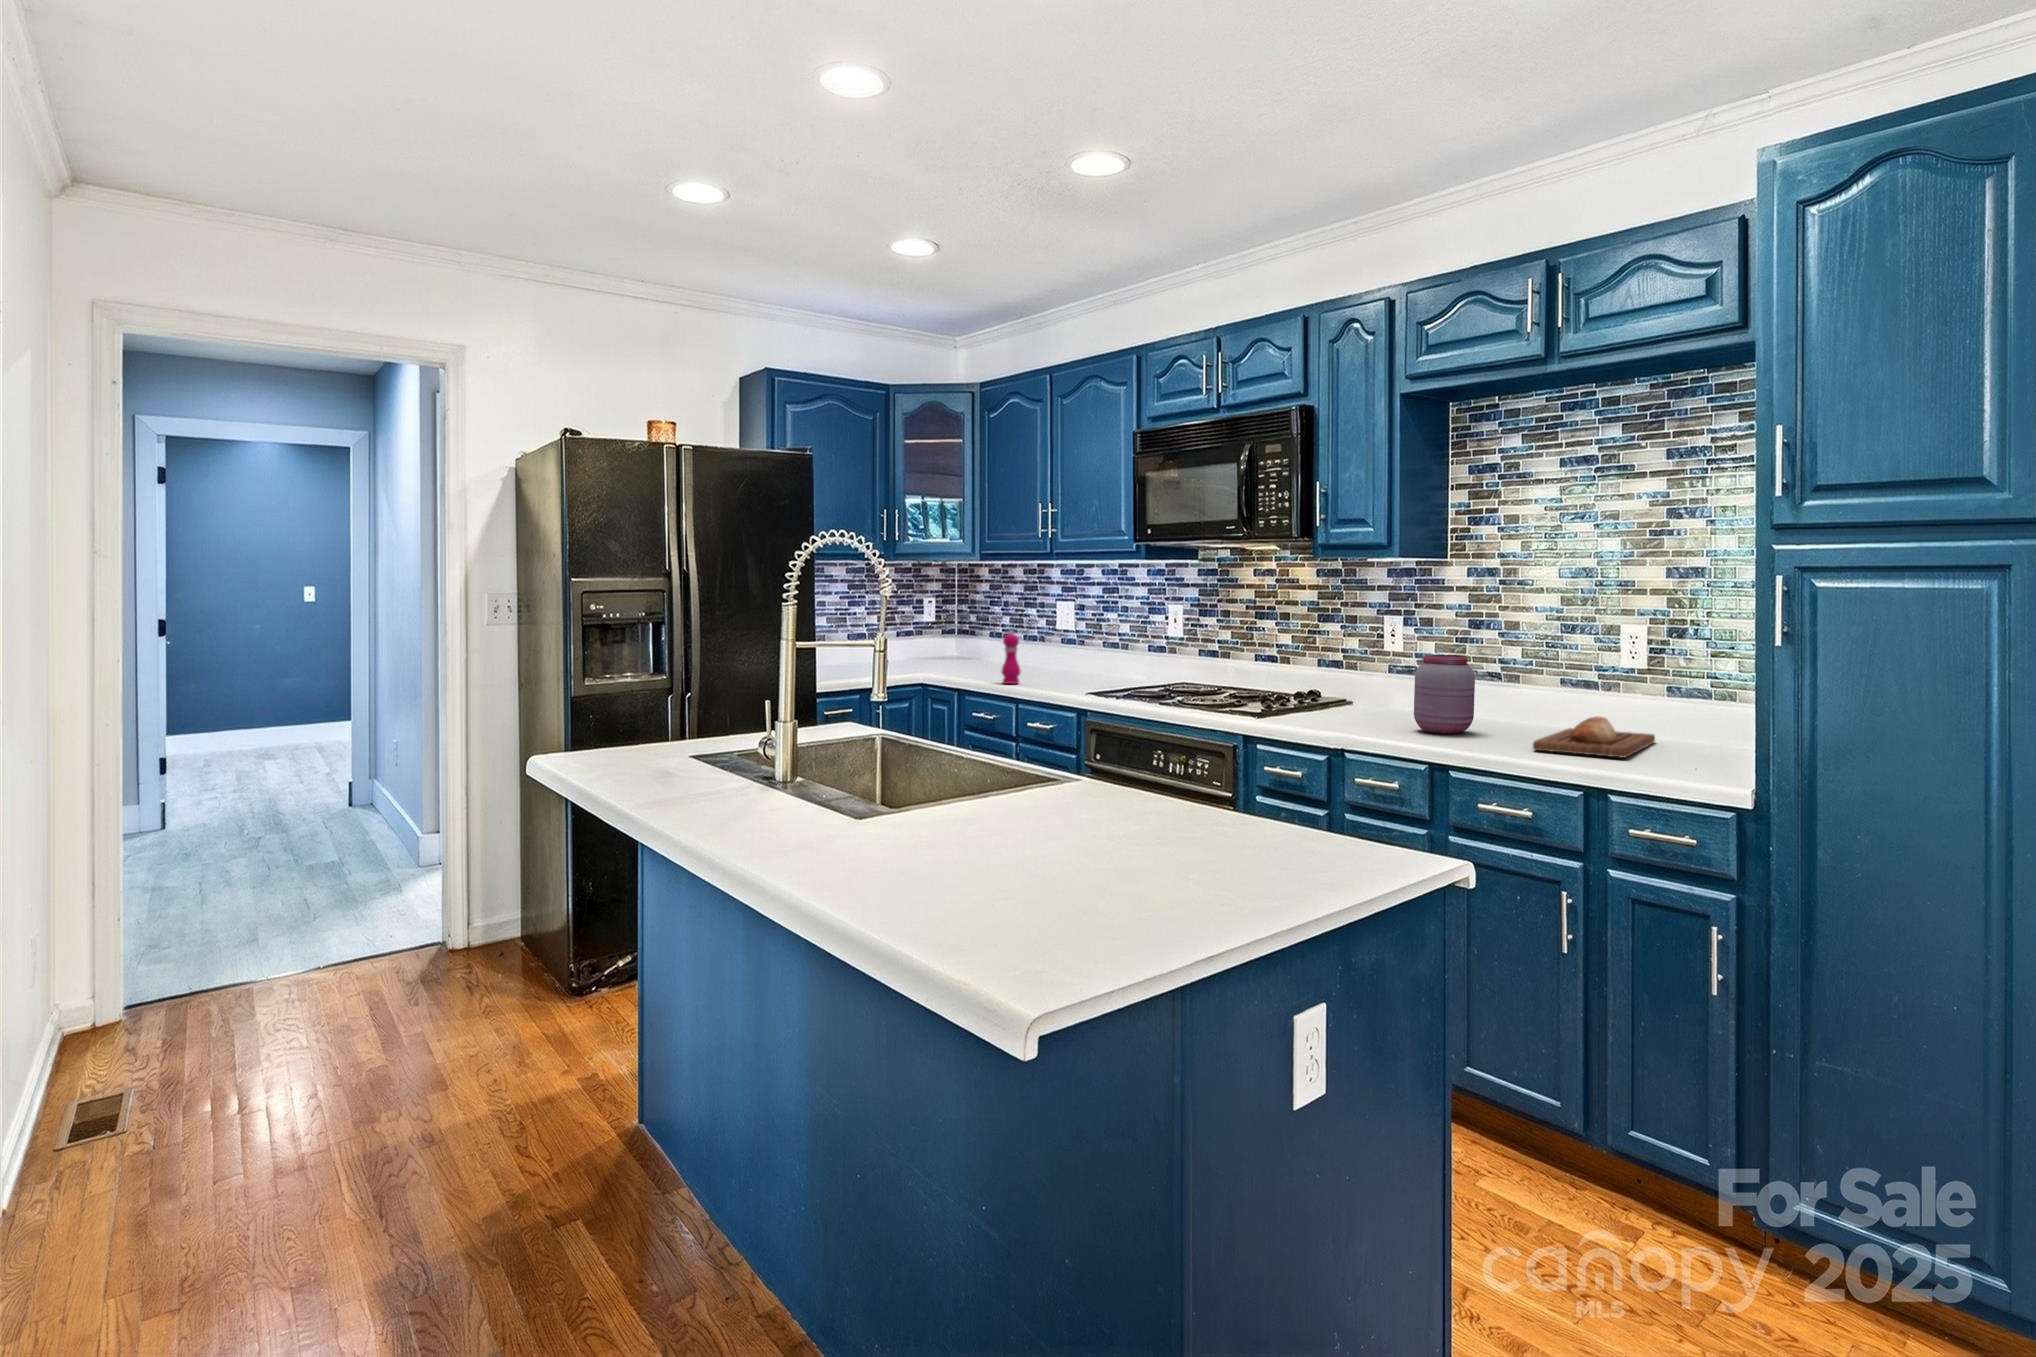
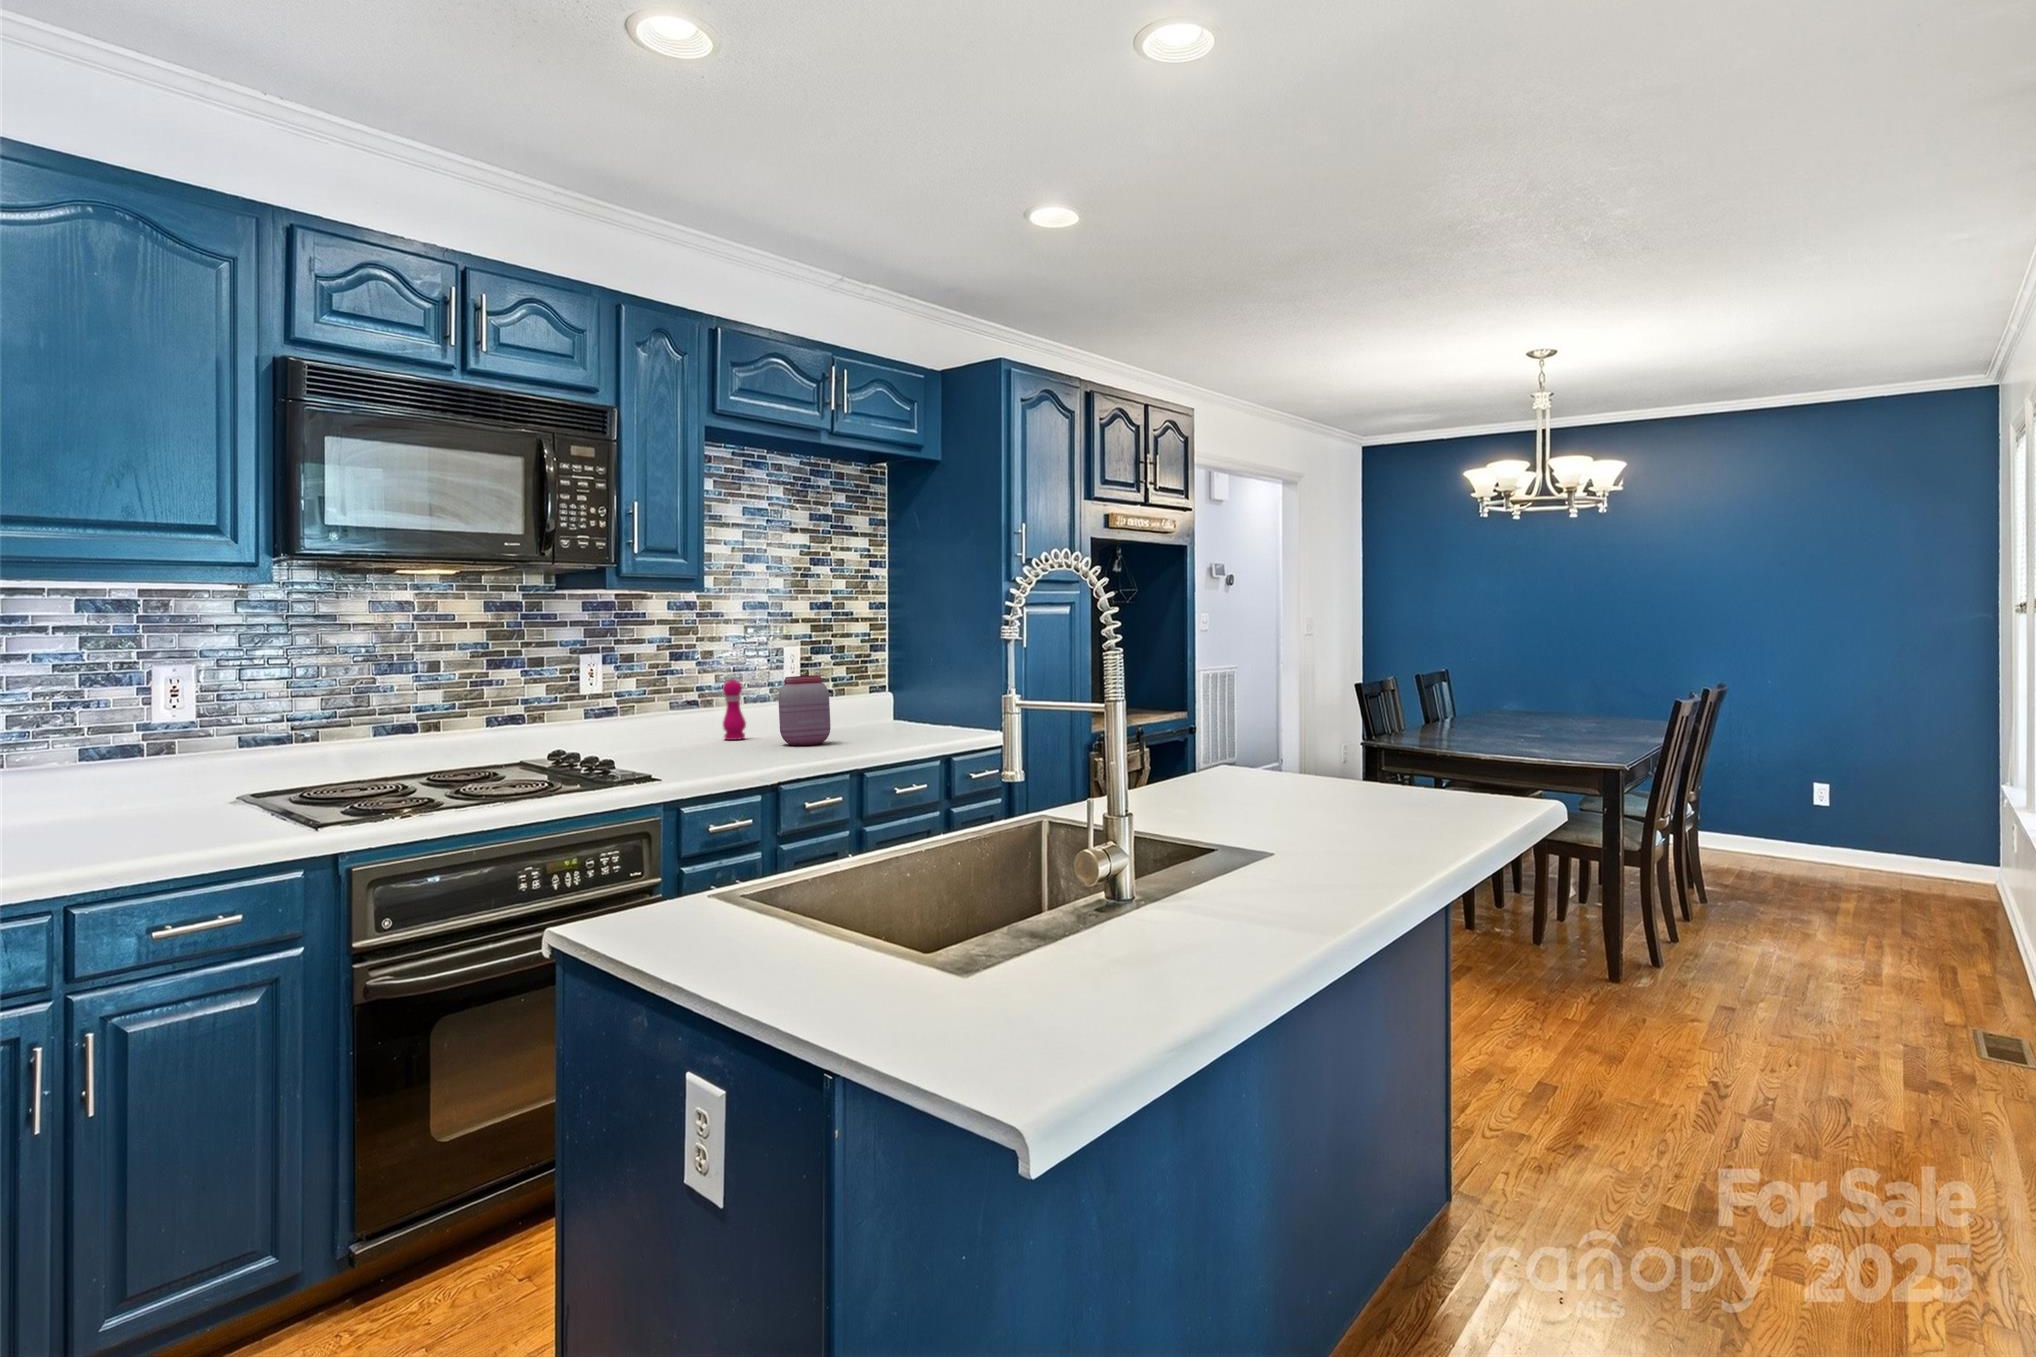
pepper mill: present [1002,631,1021,684] -> present [723,675,746,740]
bread loaf: present [1533,716,1655,757] -> none [823,713,945,737]

